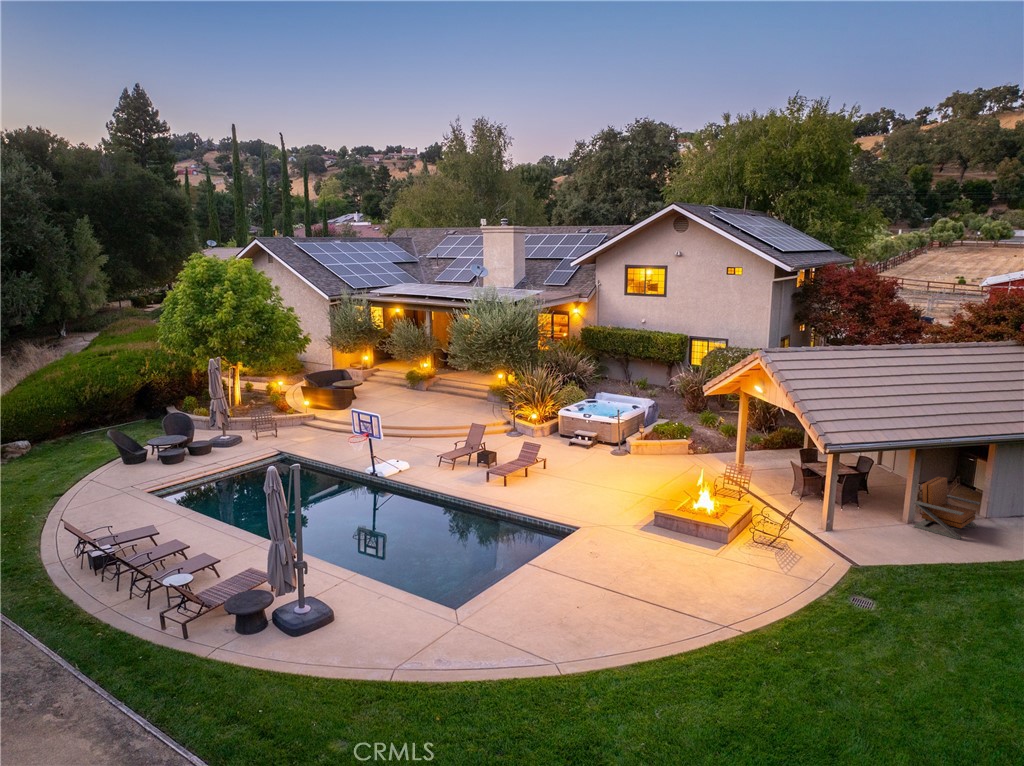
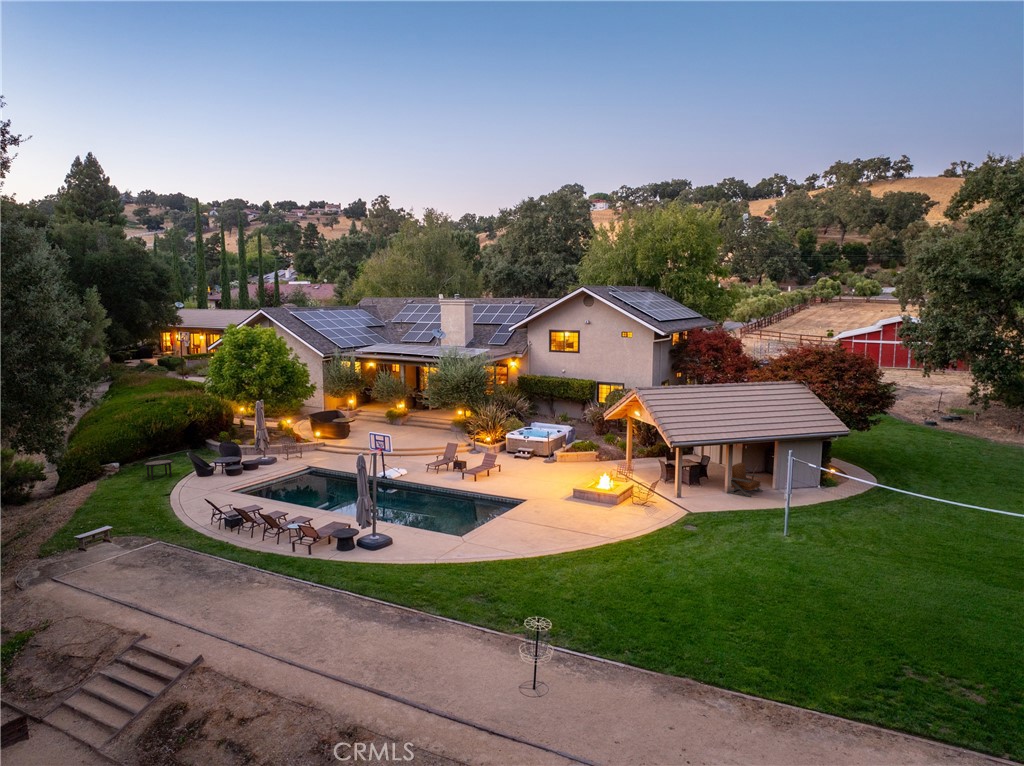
round table: none [67,435,109,464] -> present [143,459,174,480]

